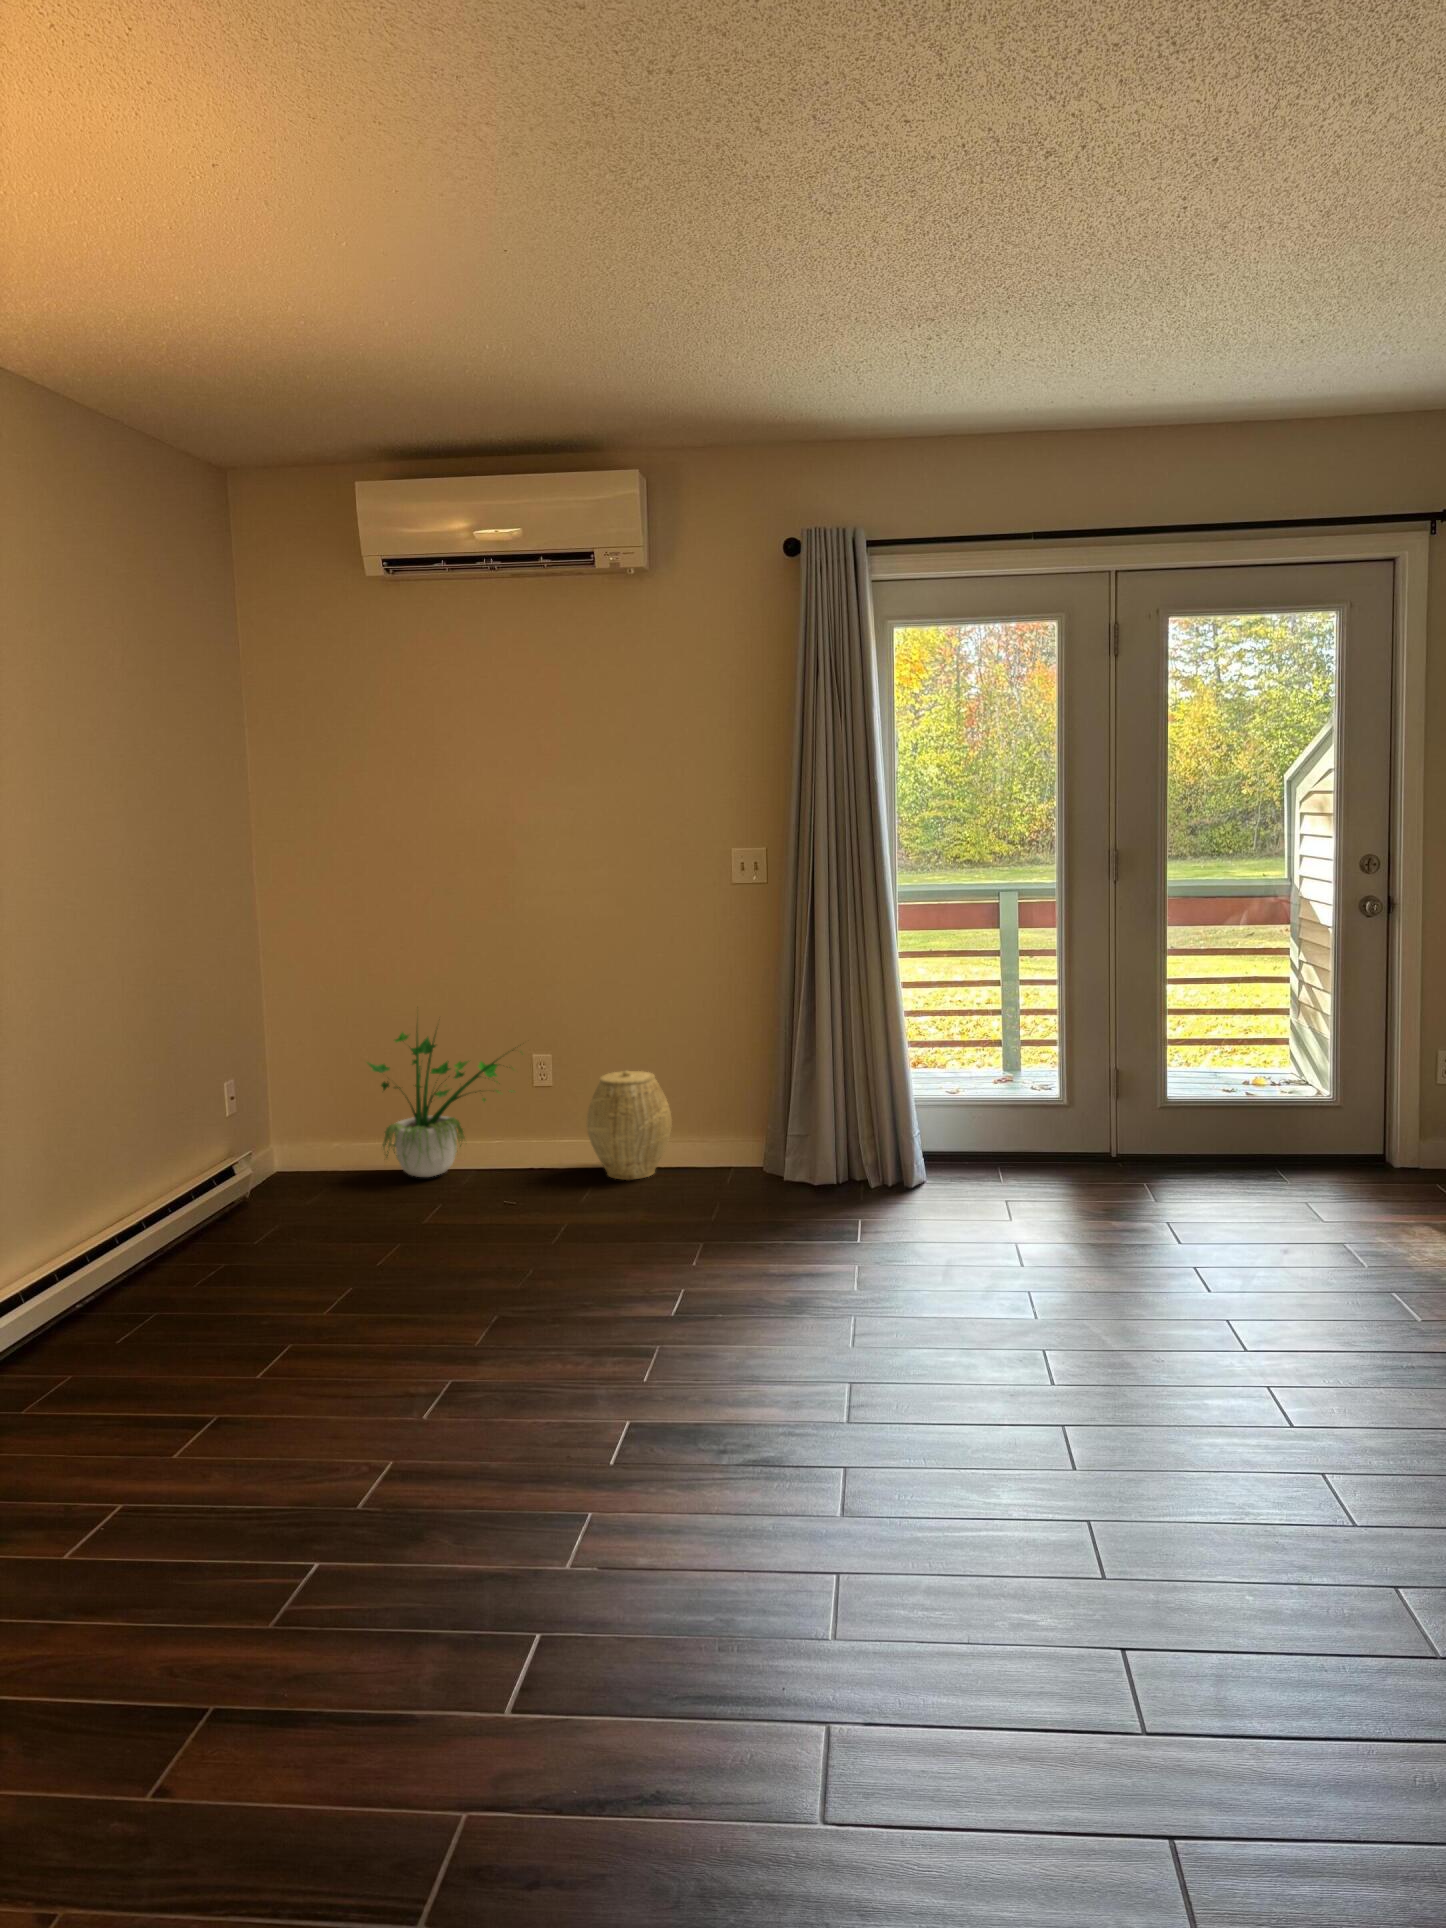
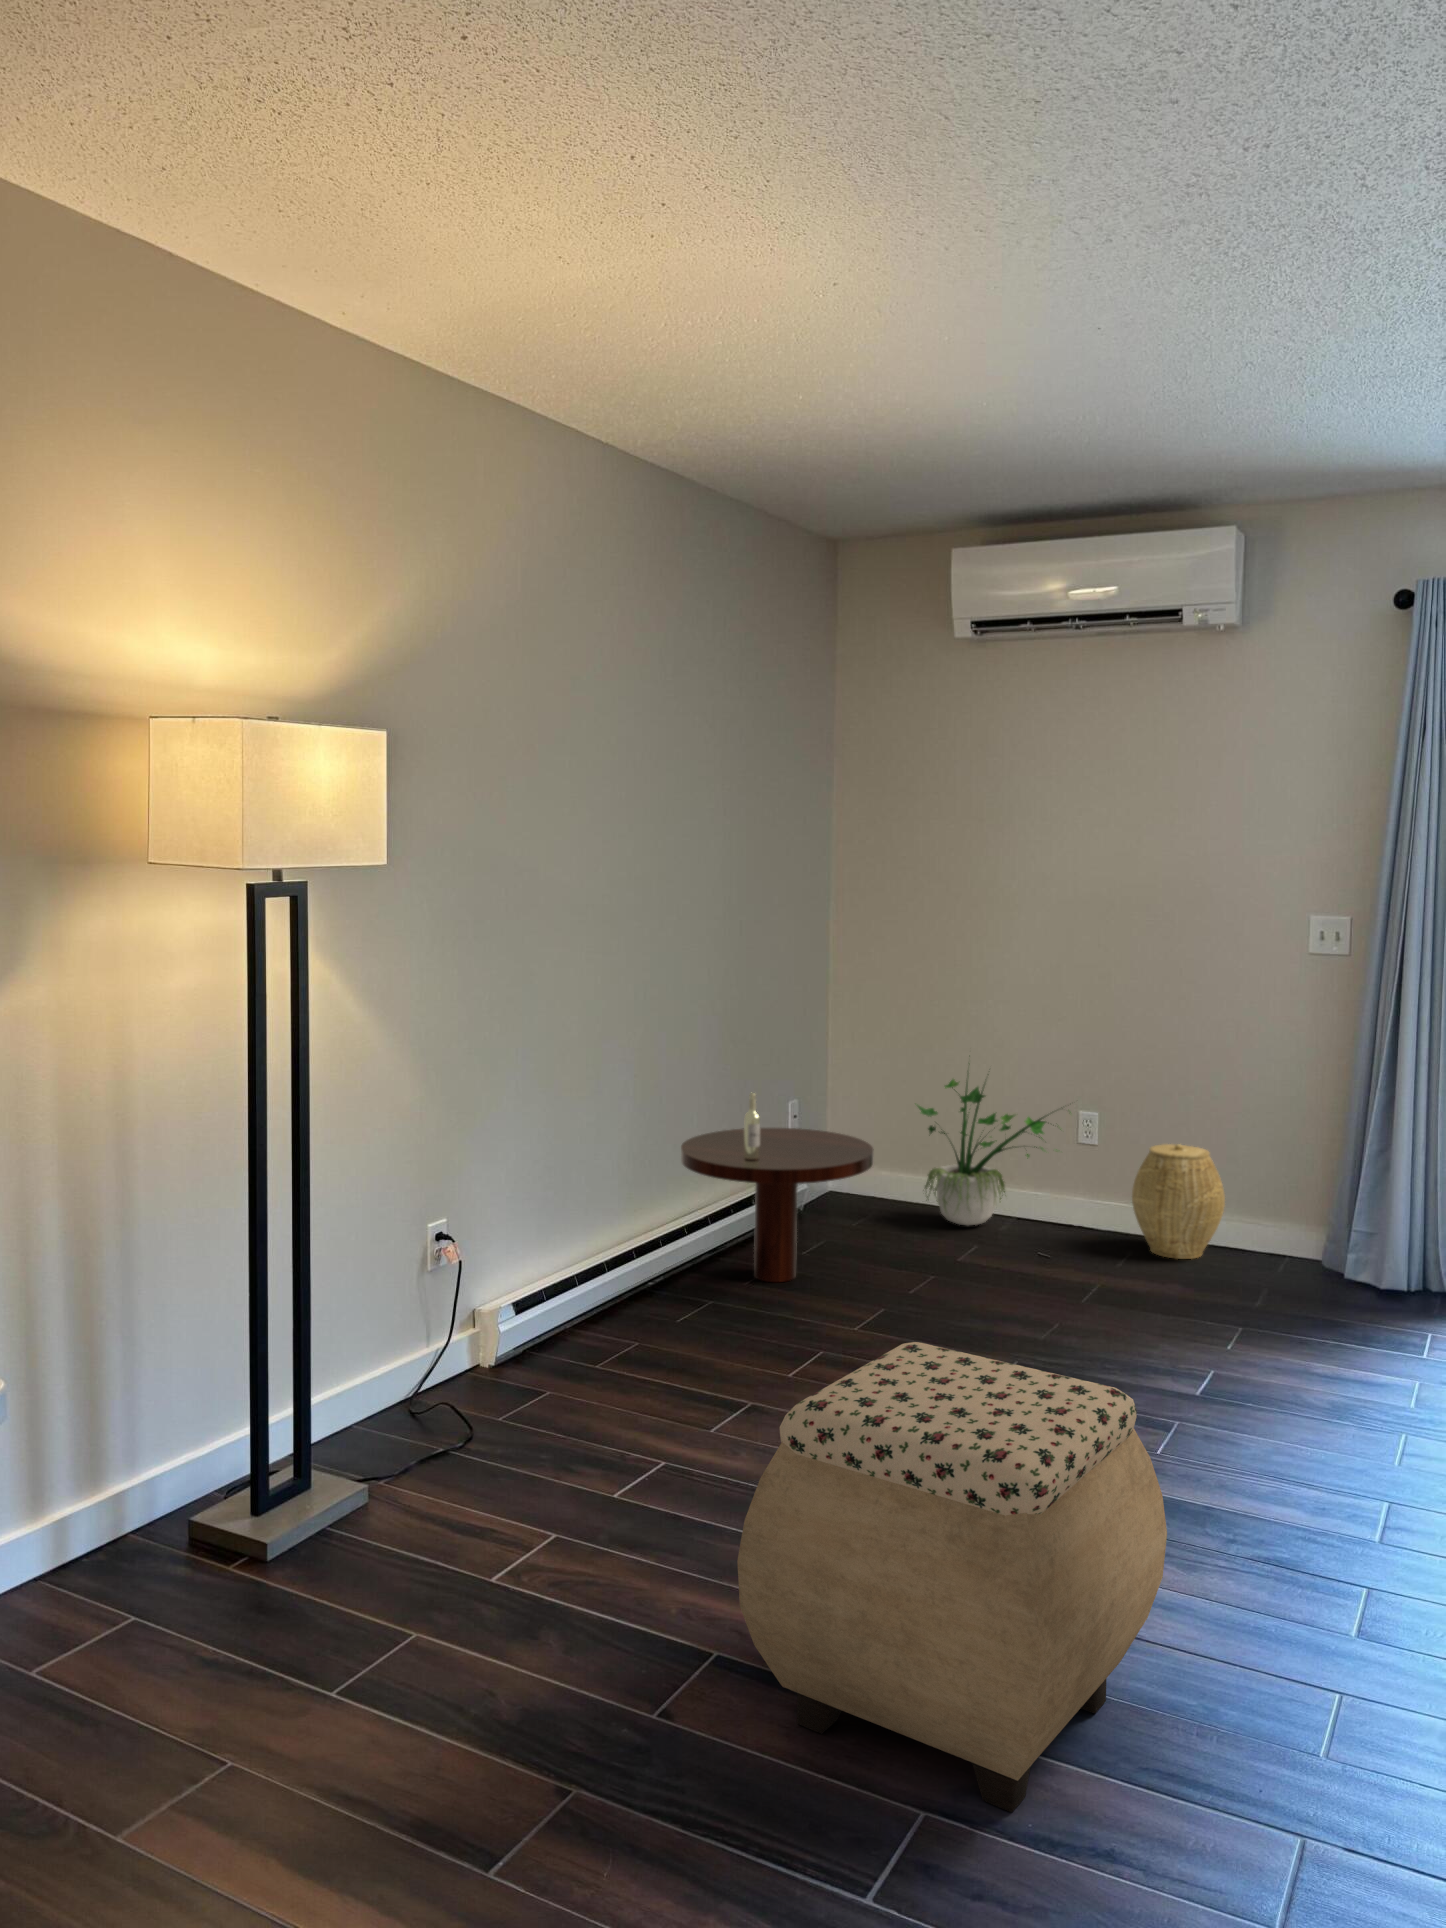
coffee table: none [112,1073,329,1270] -> present [681,1093,874,1282]
ottoman: none [233,1323,675,1791] -> present [737,1342,1167,1812]

